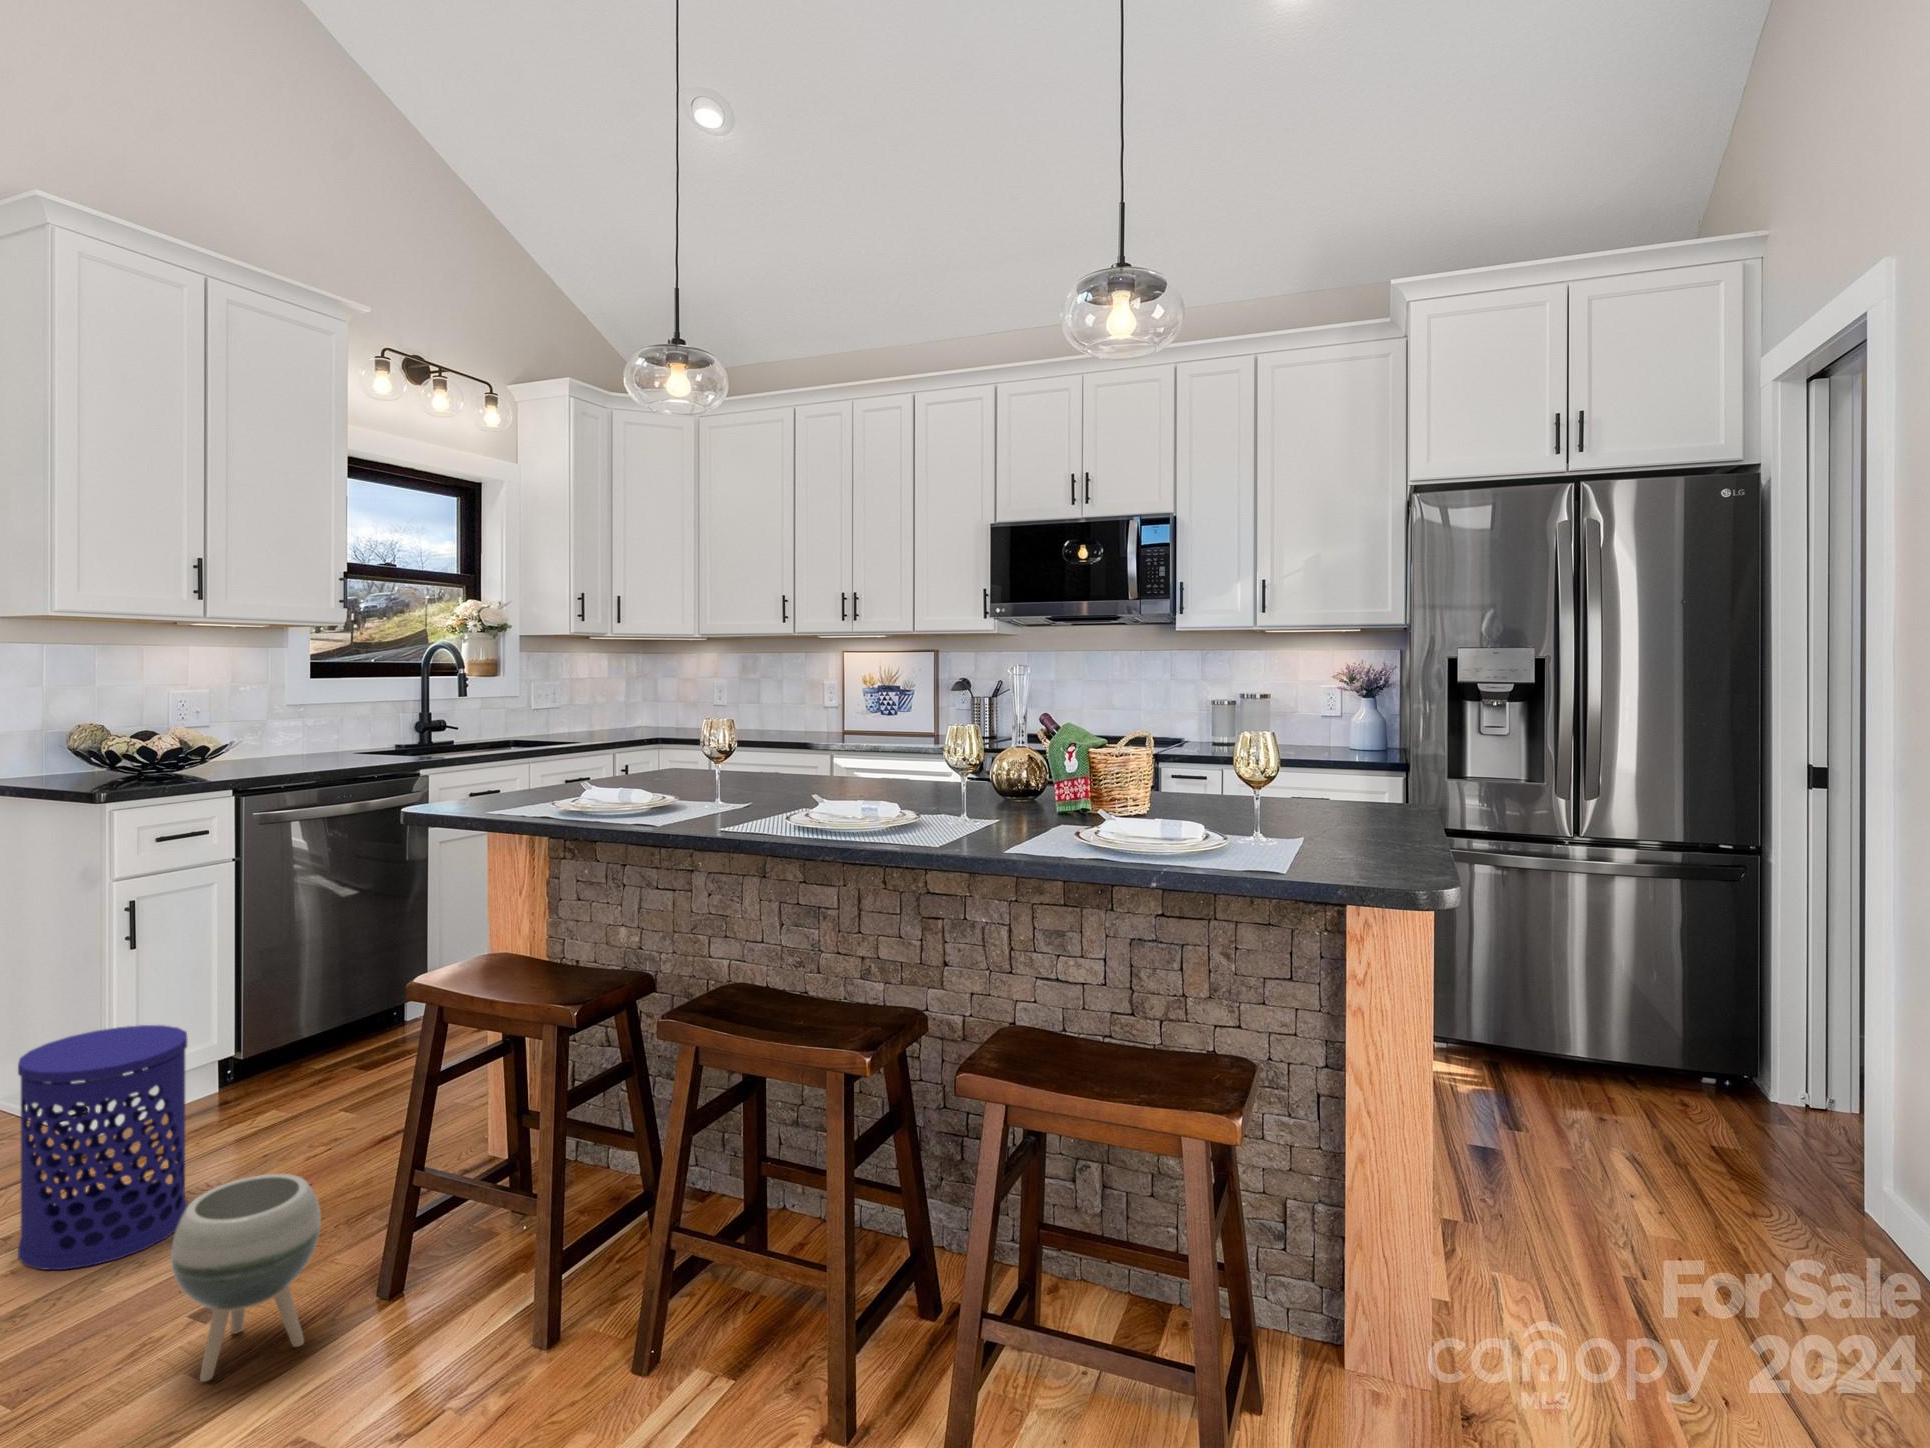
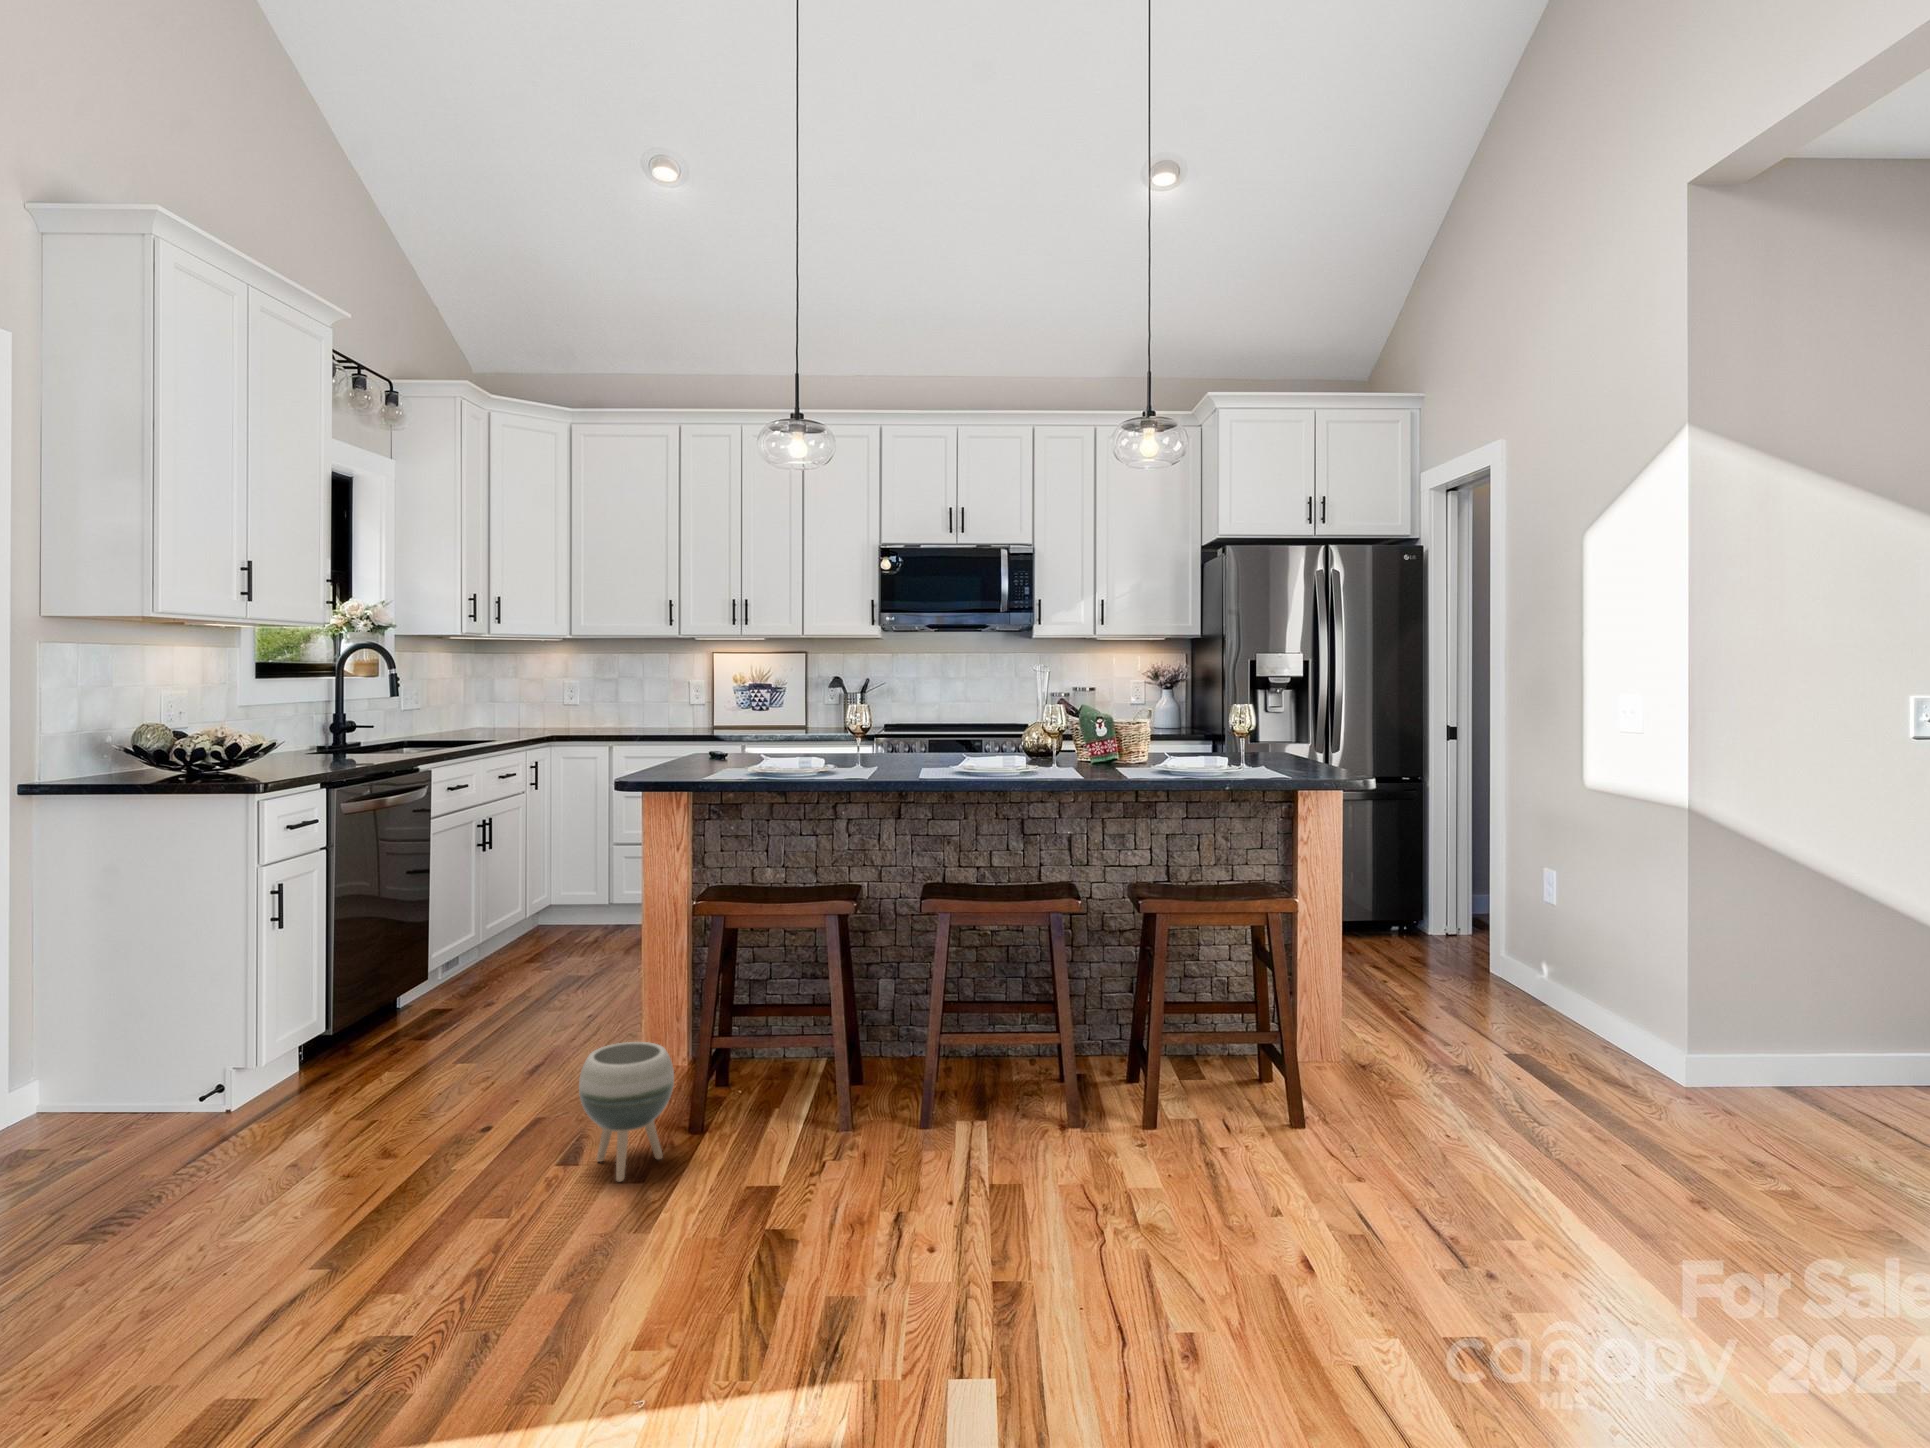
waste bin: present [18,1025,187,1270] -> none [319,970,446,1162]

